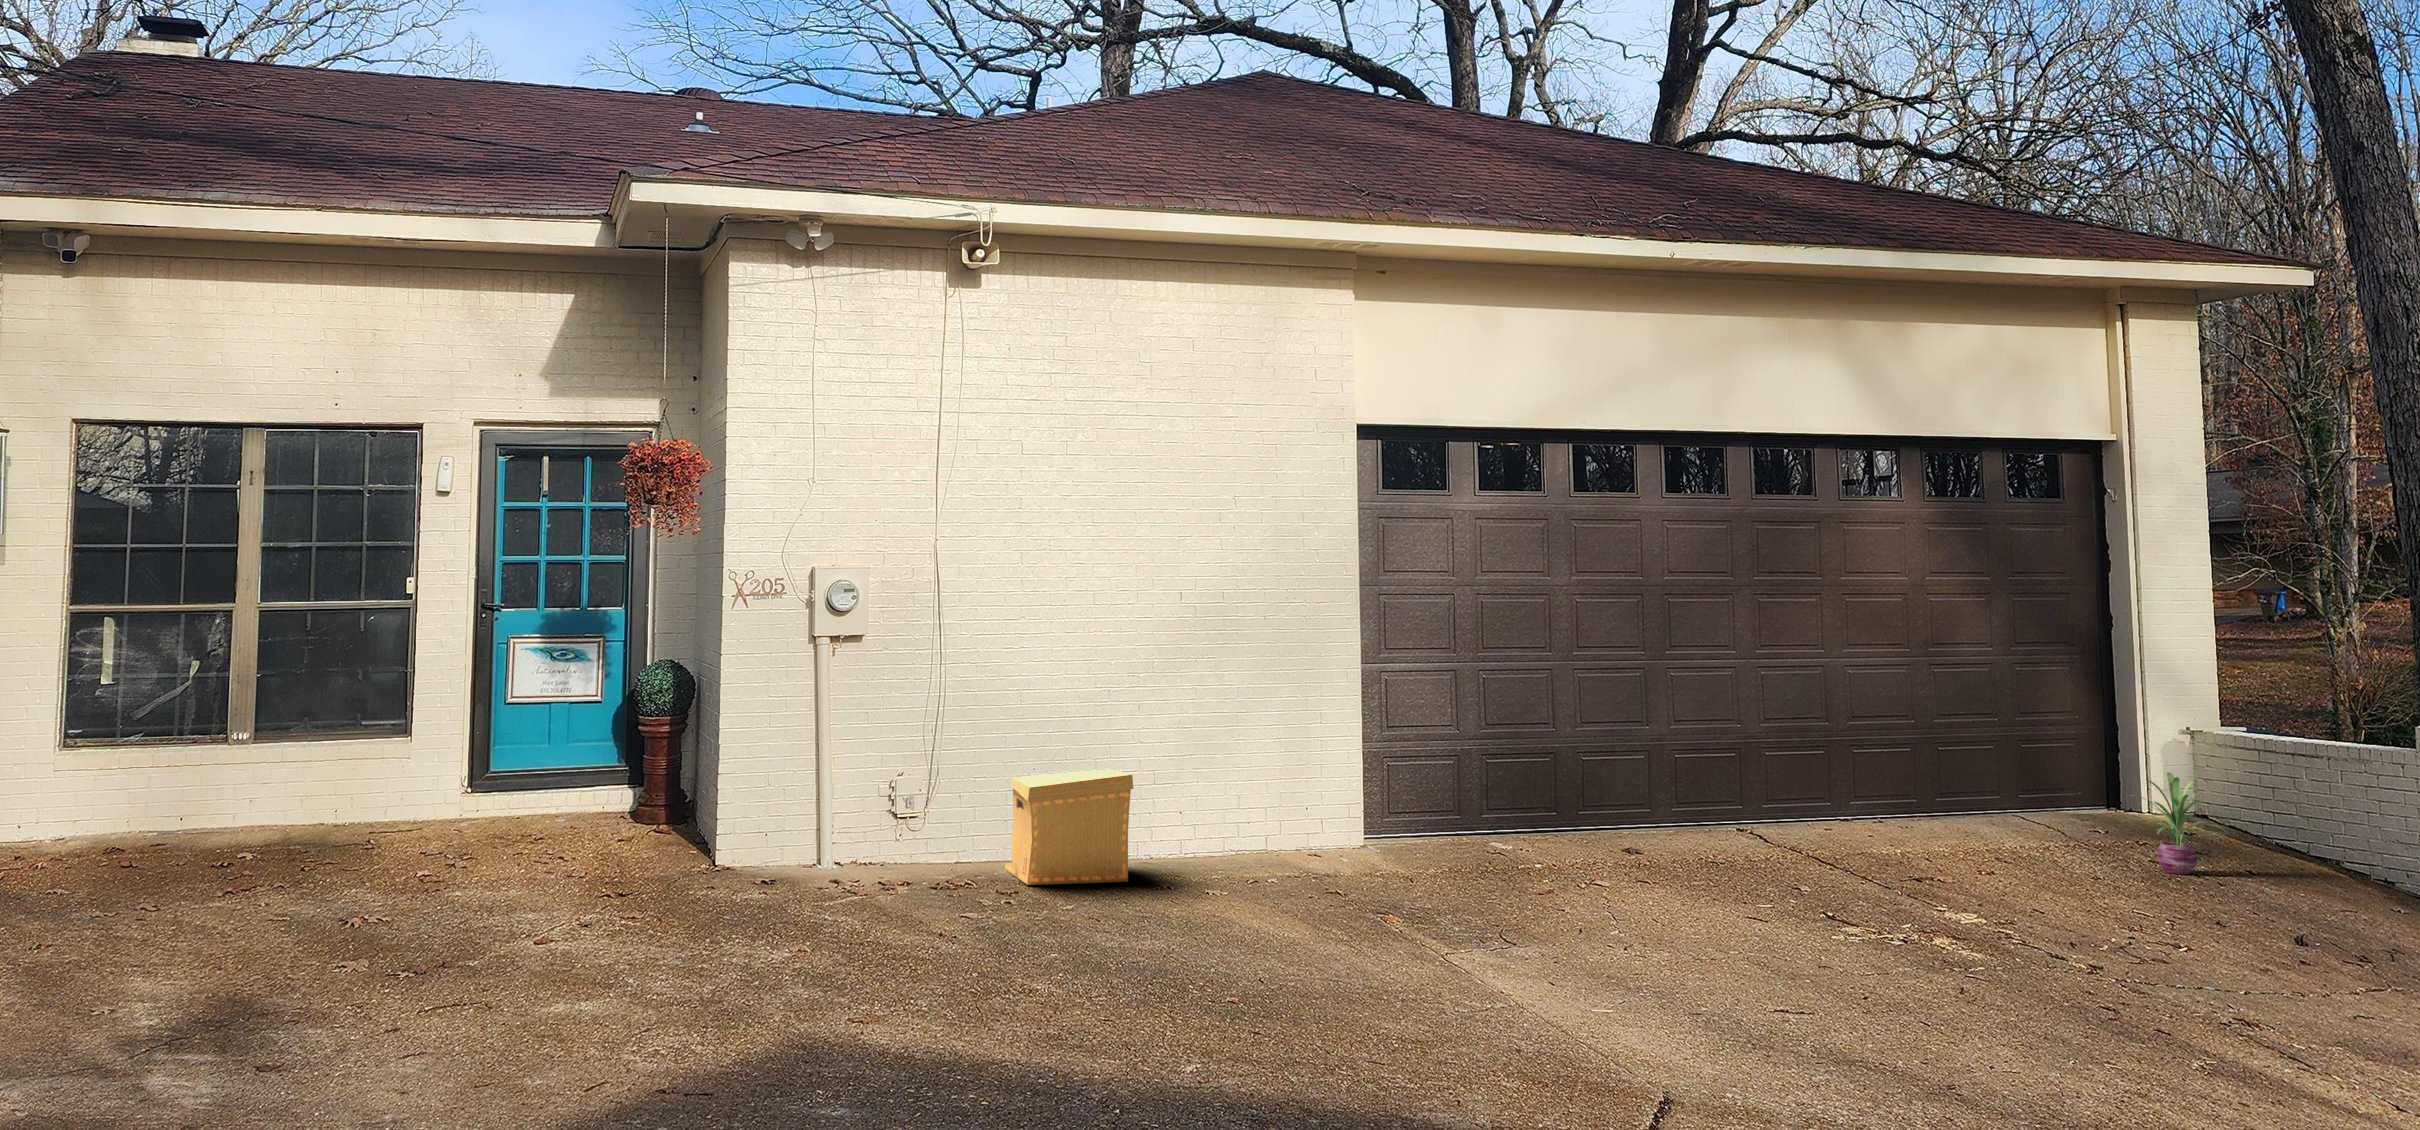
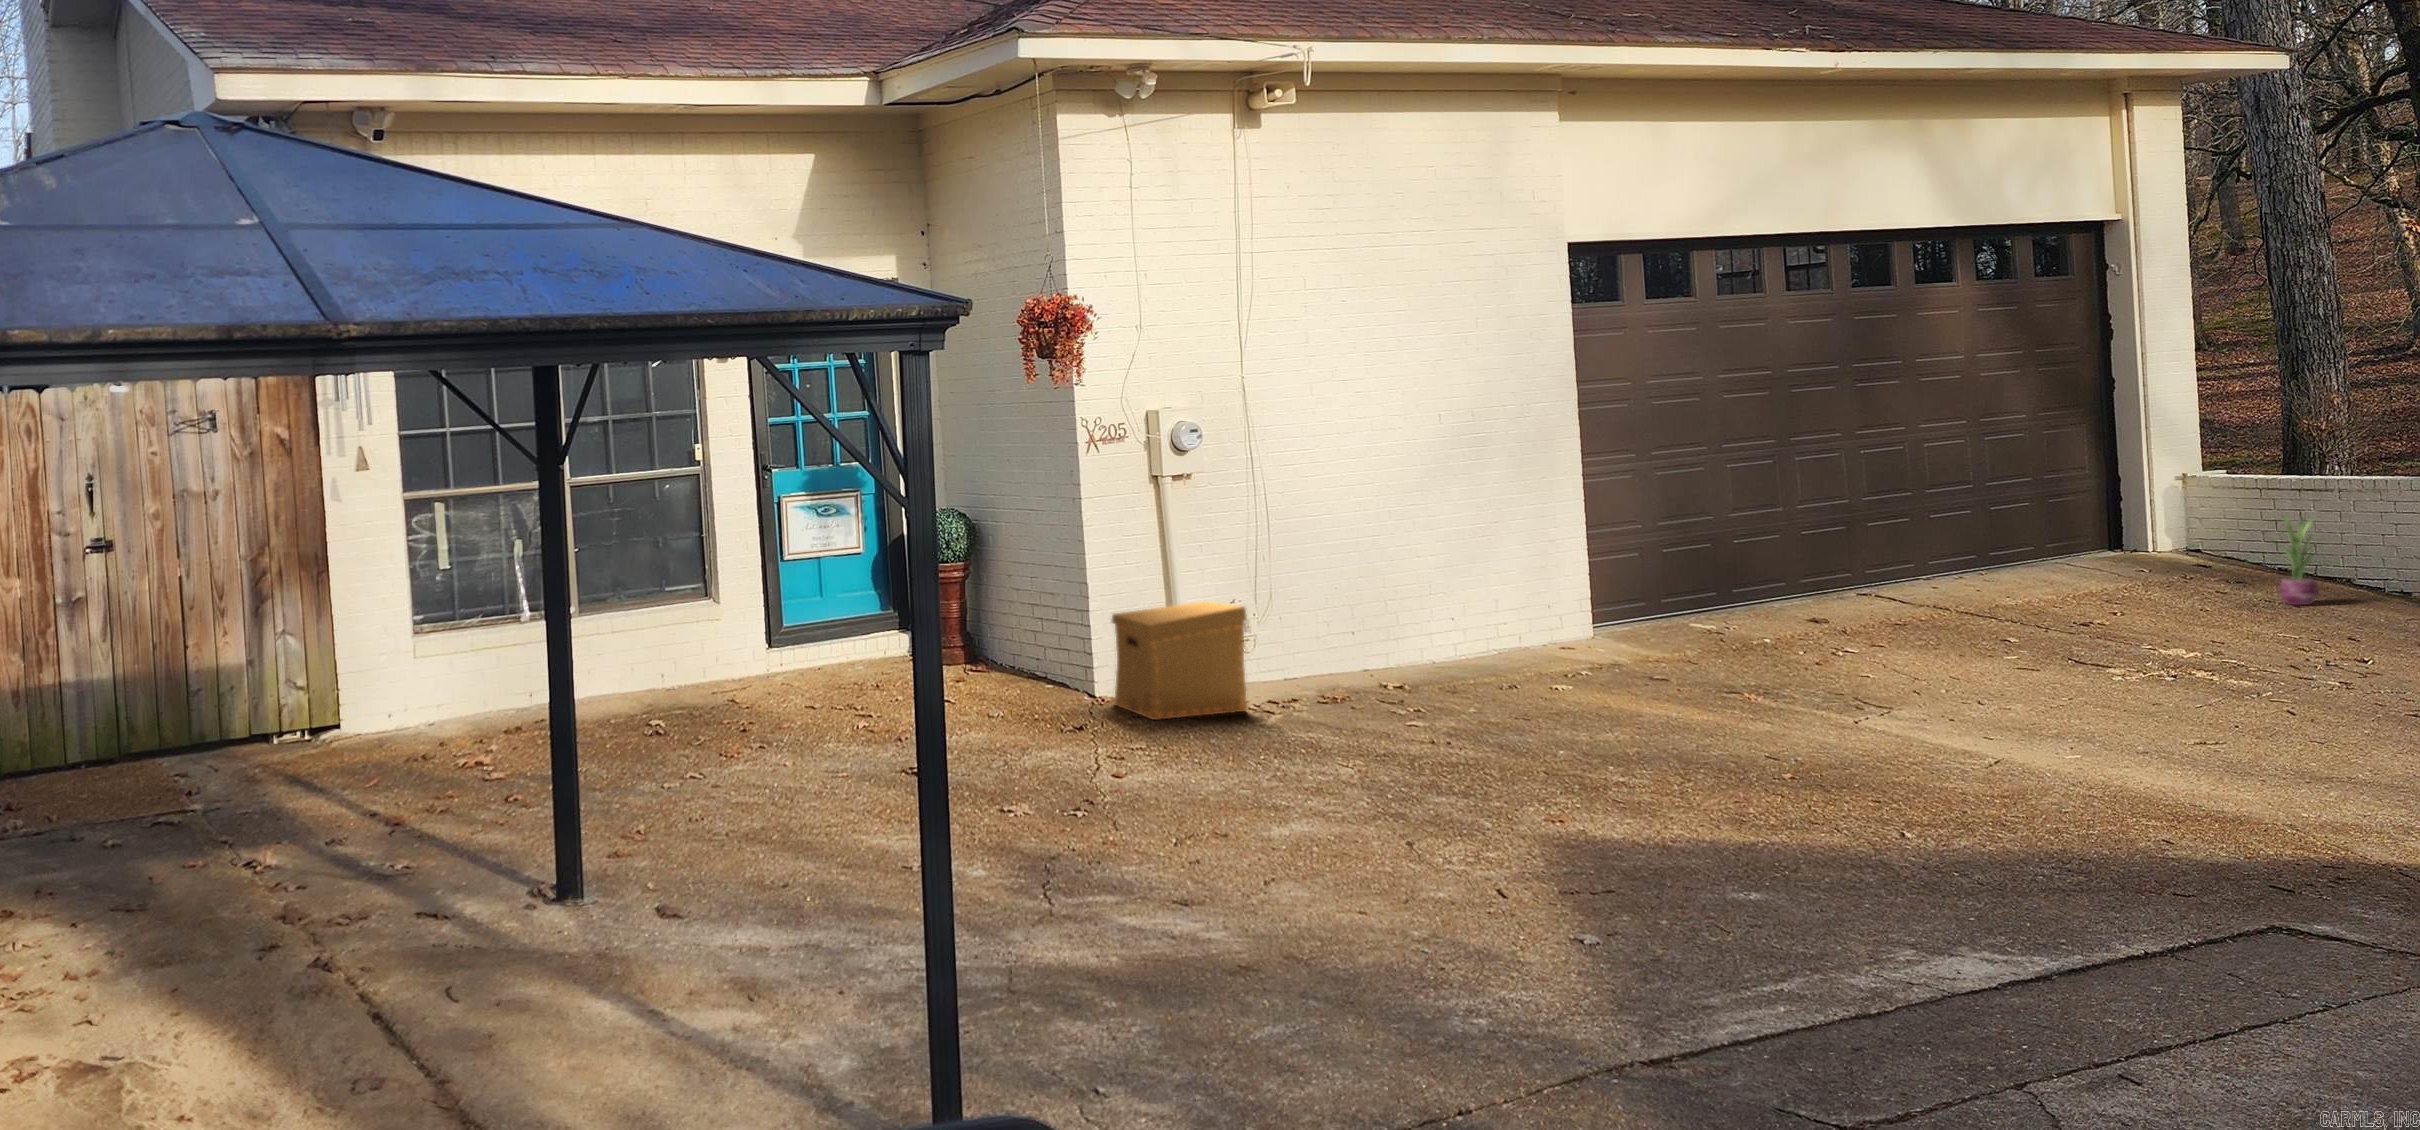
cardboard box: present [1005,769,1133,885] -> present [1111,601,1247,720]

